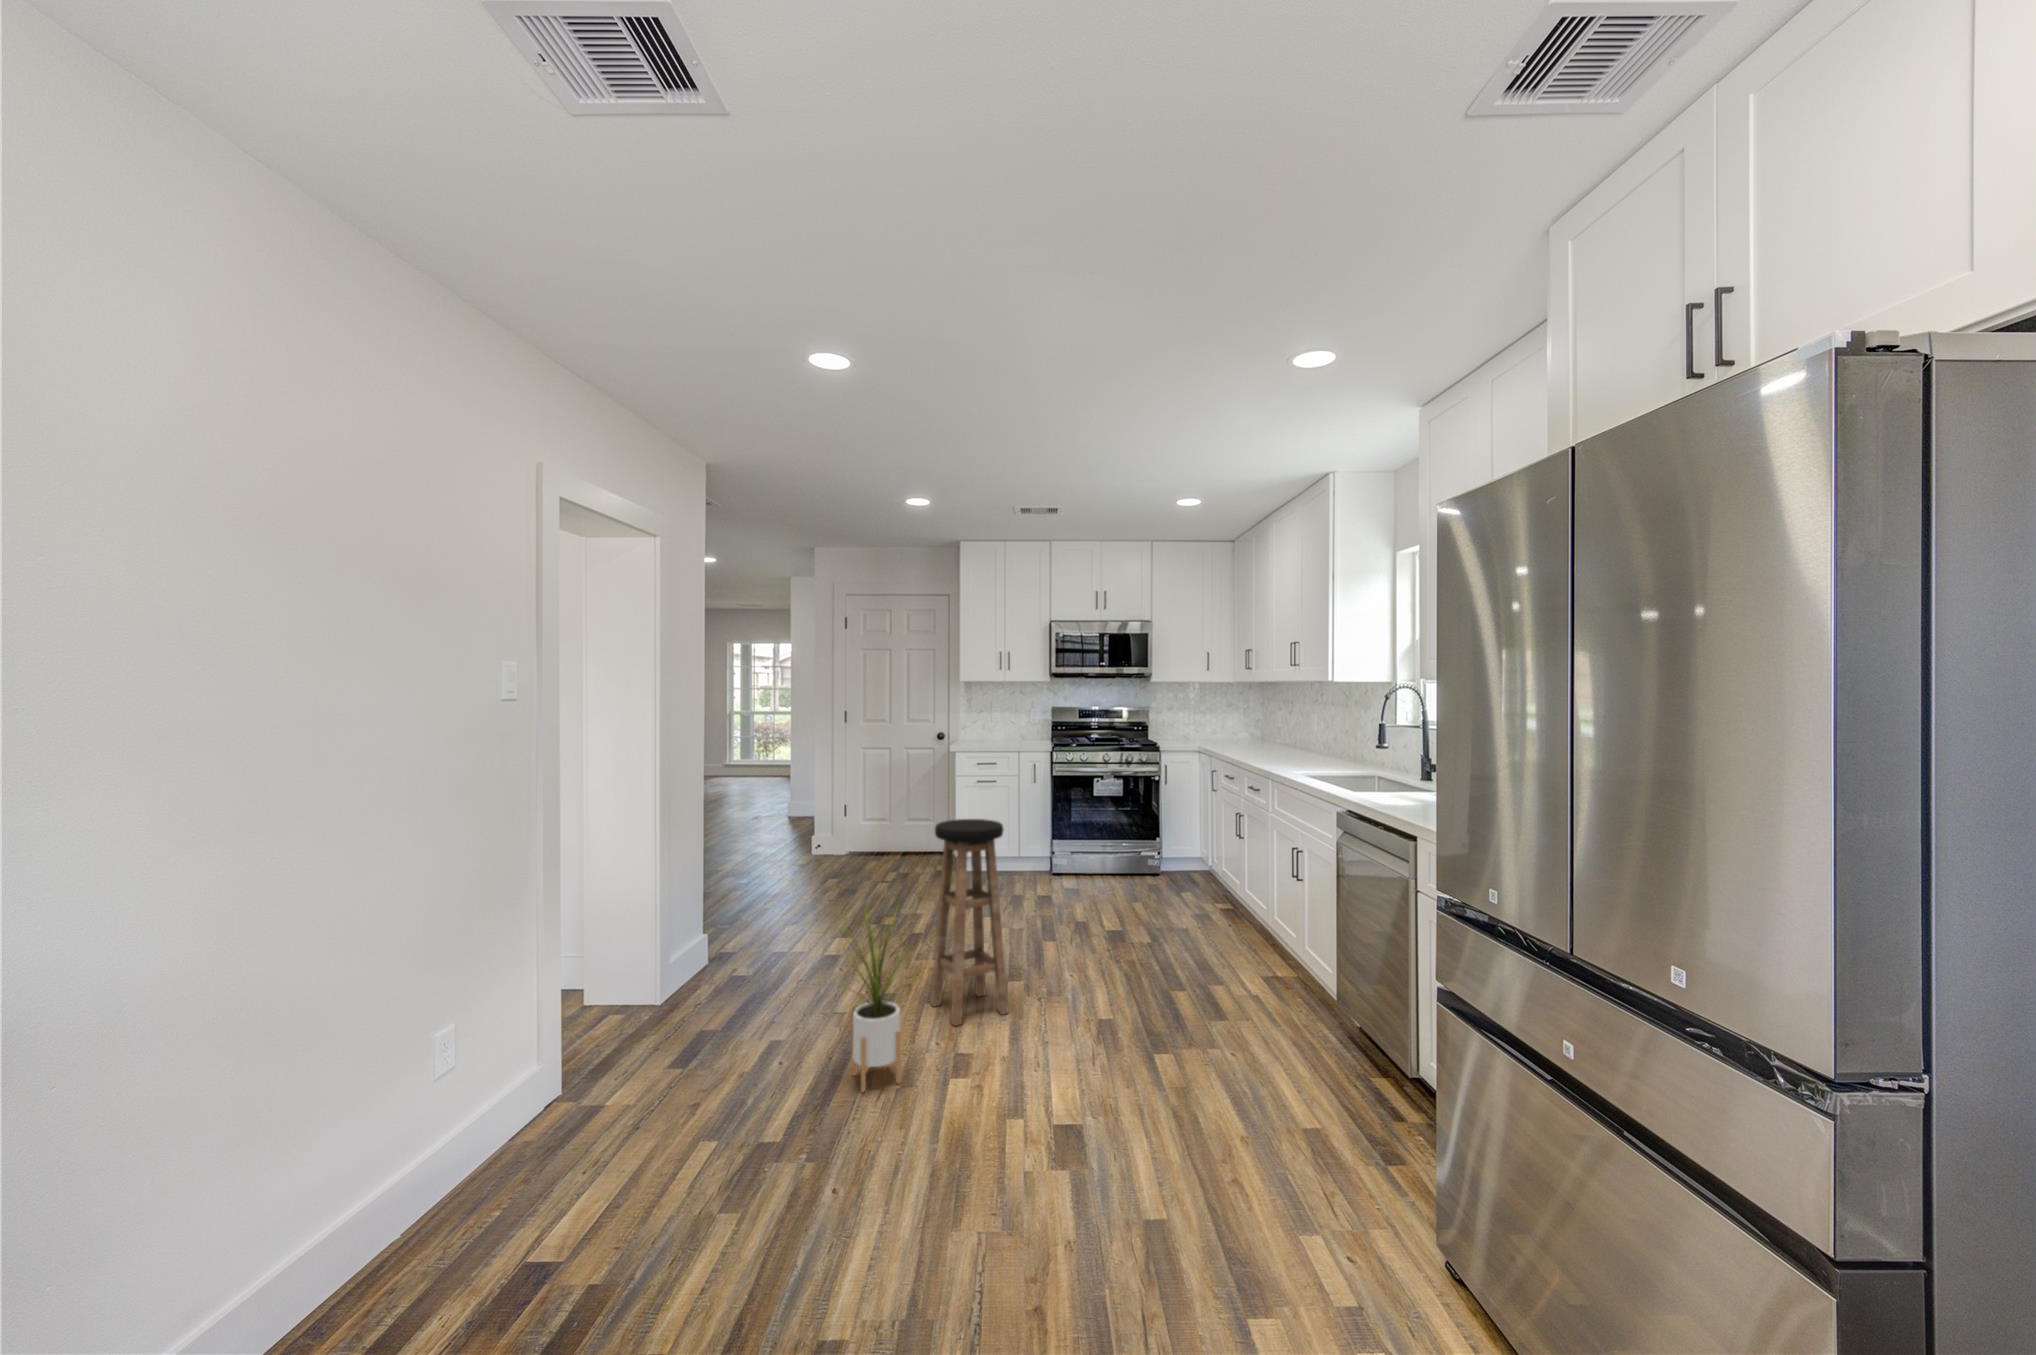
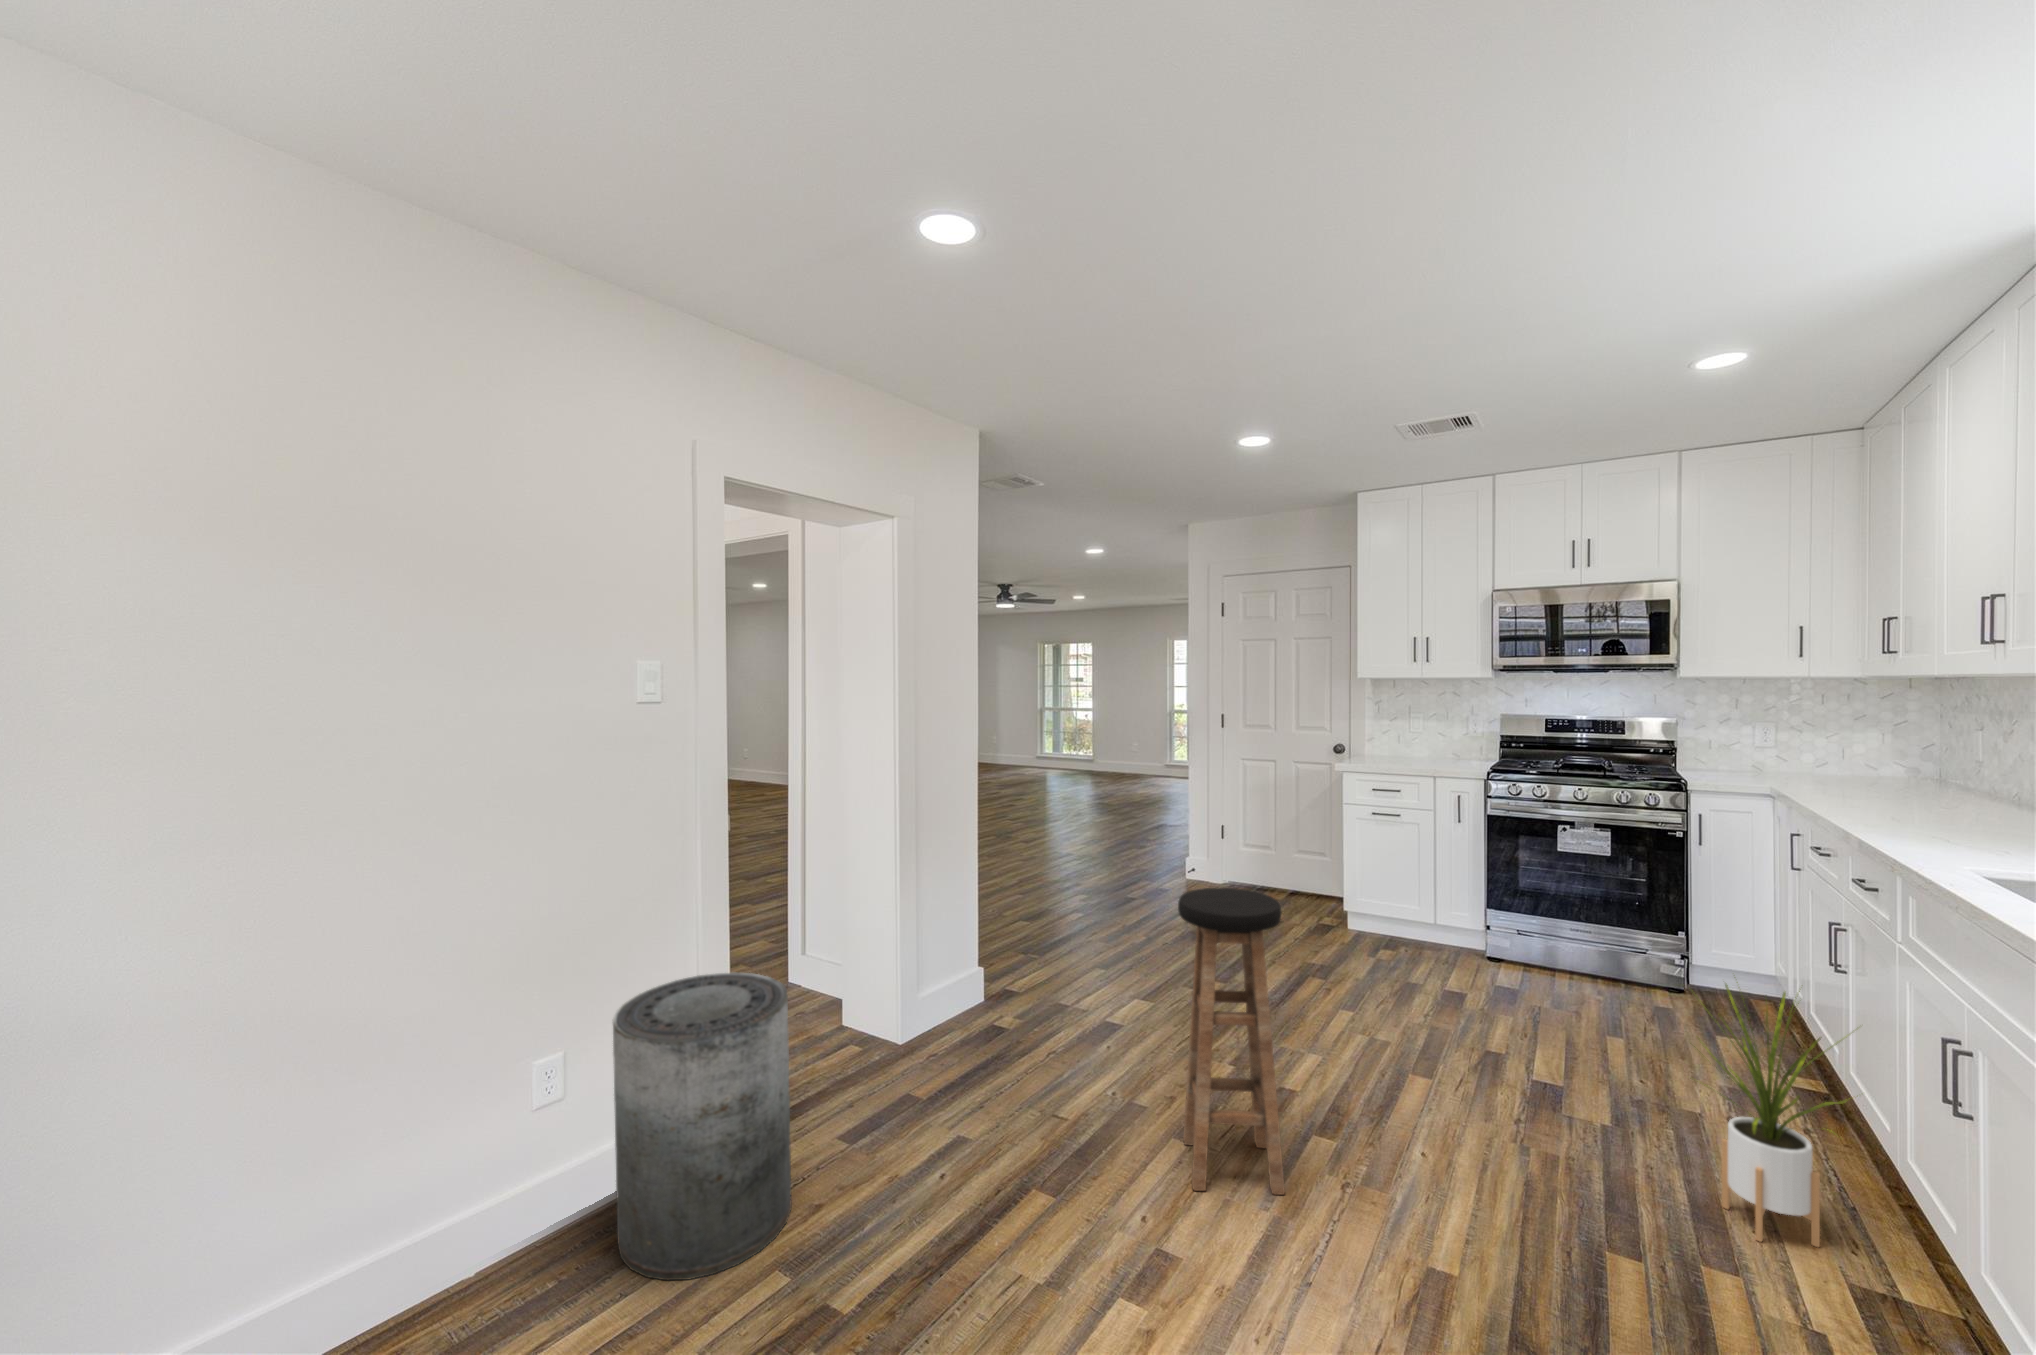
house plant: present [848,908,906,1092] -> present [1694,982,1848,1247]
trash can: none [487,931,660,1204] -> present [613,972,792,1280]

